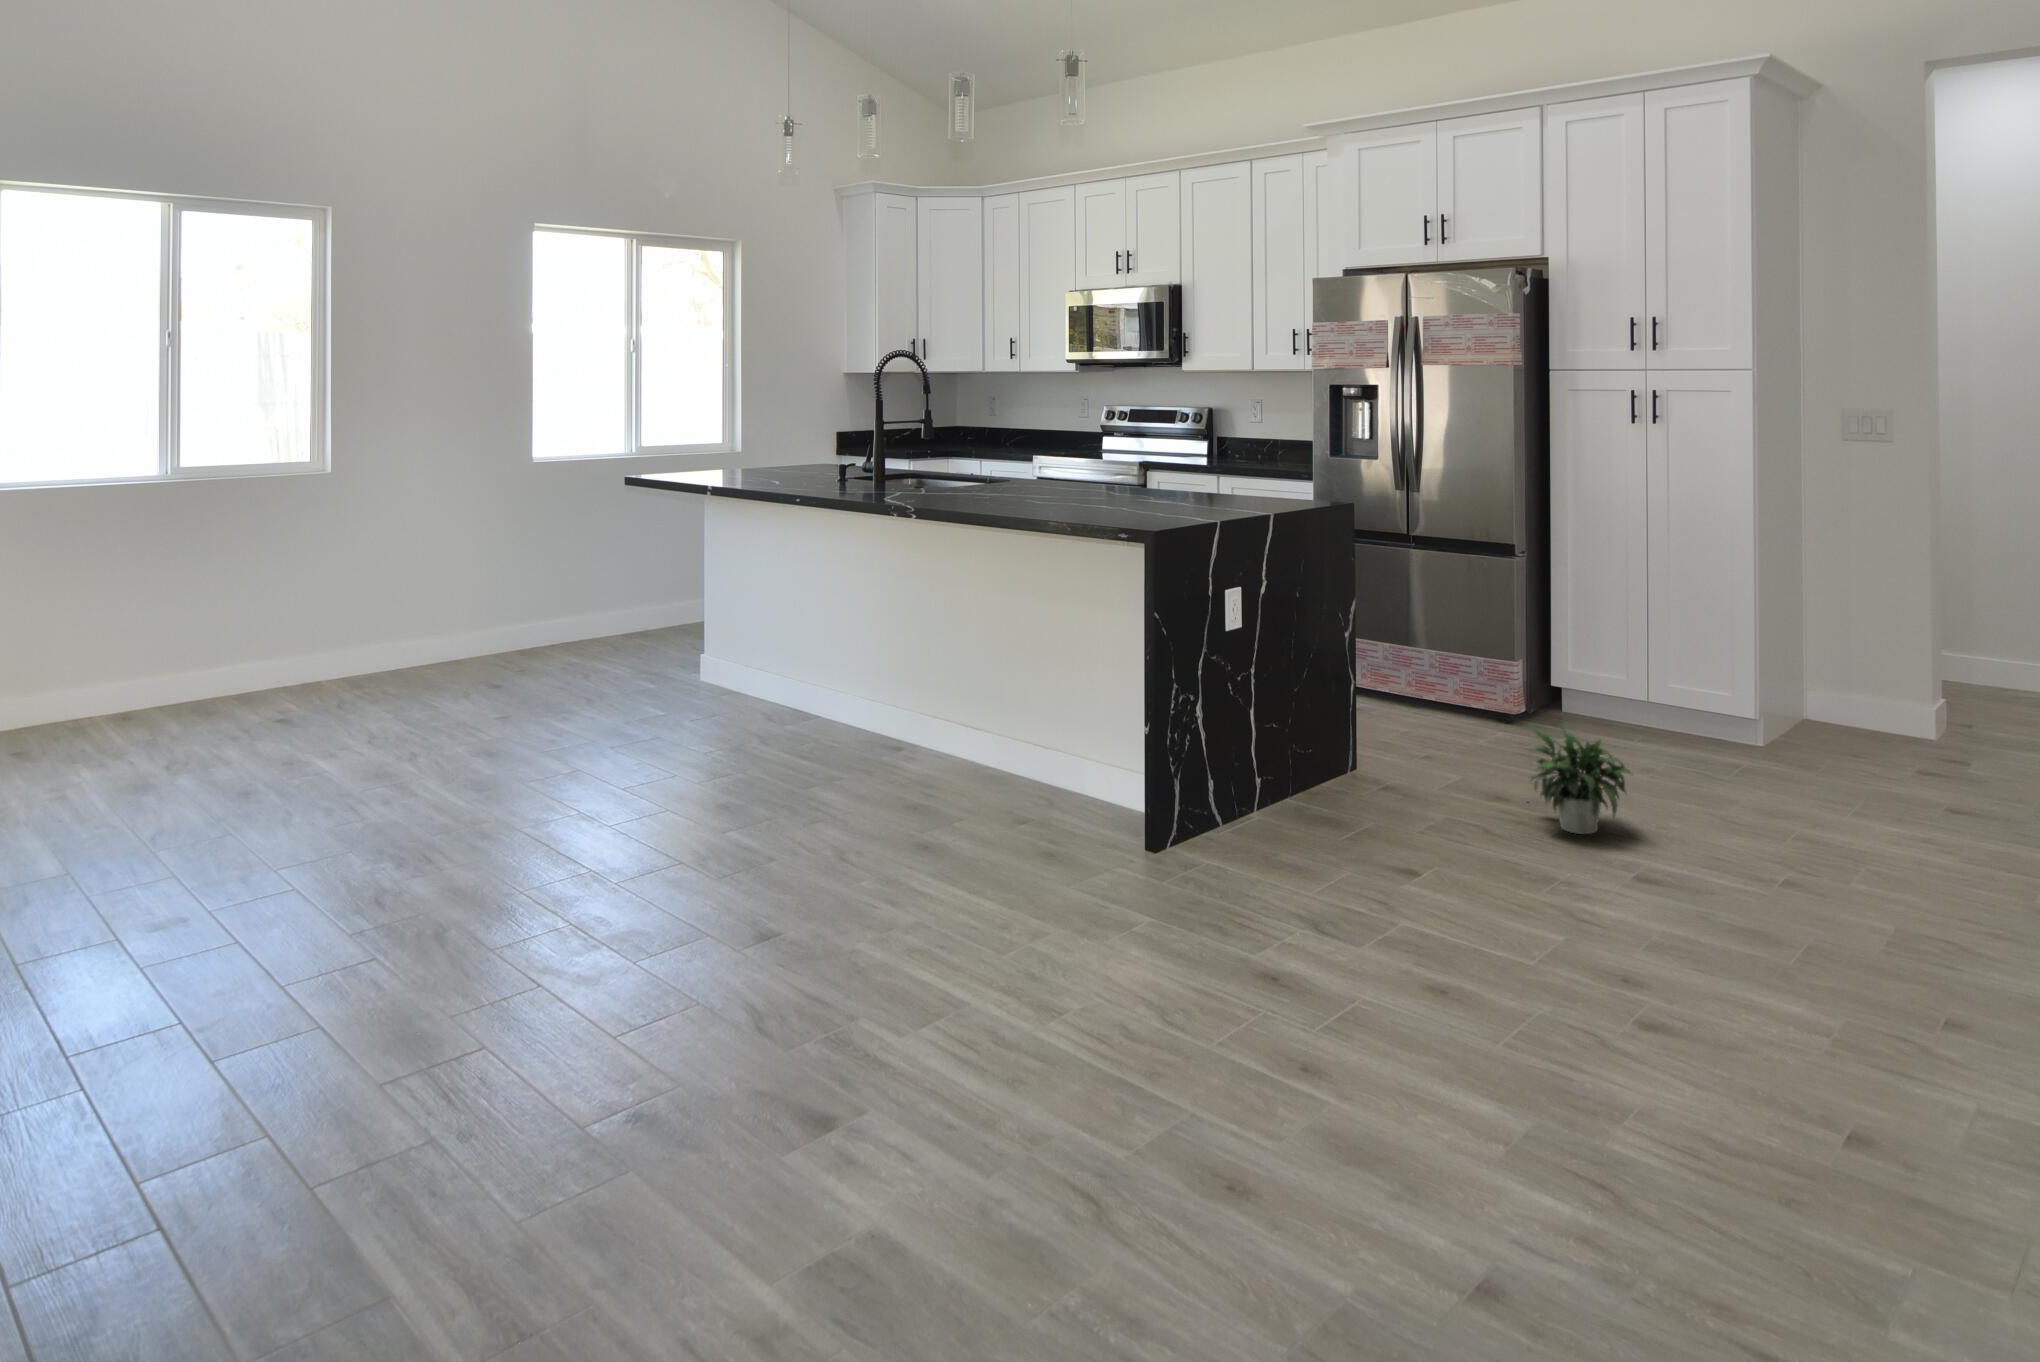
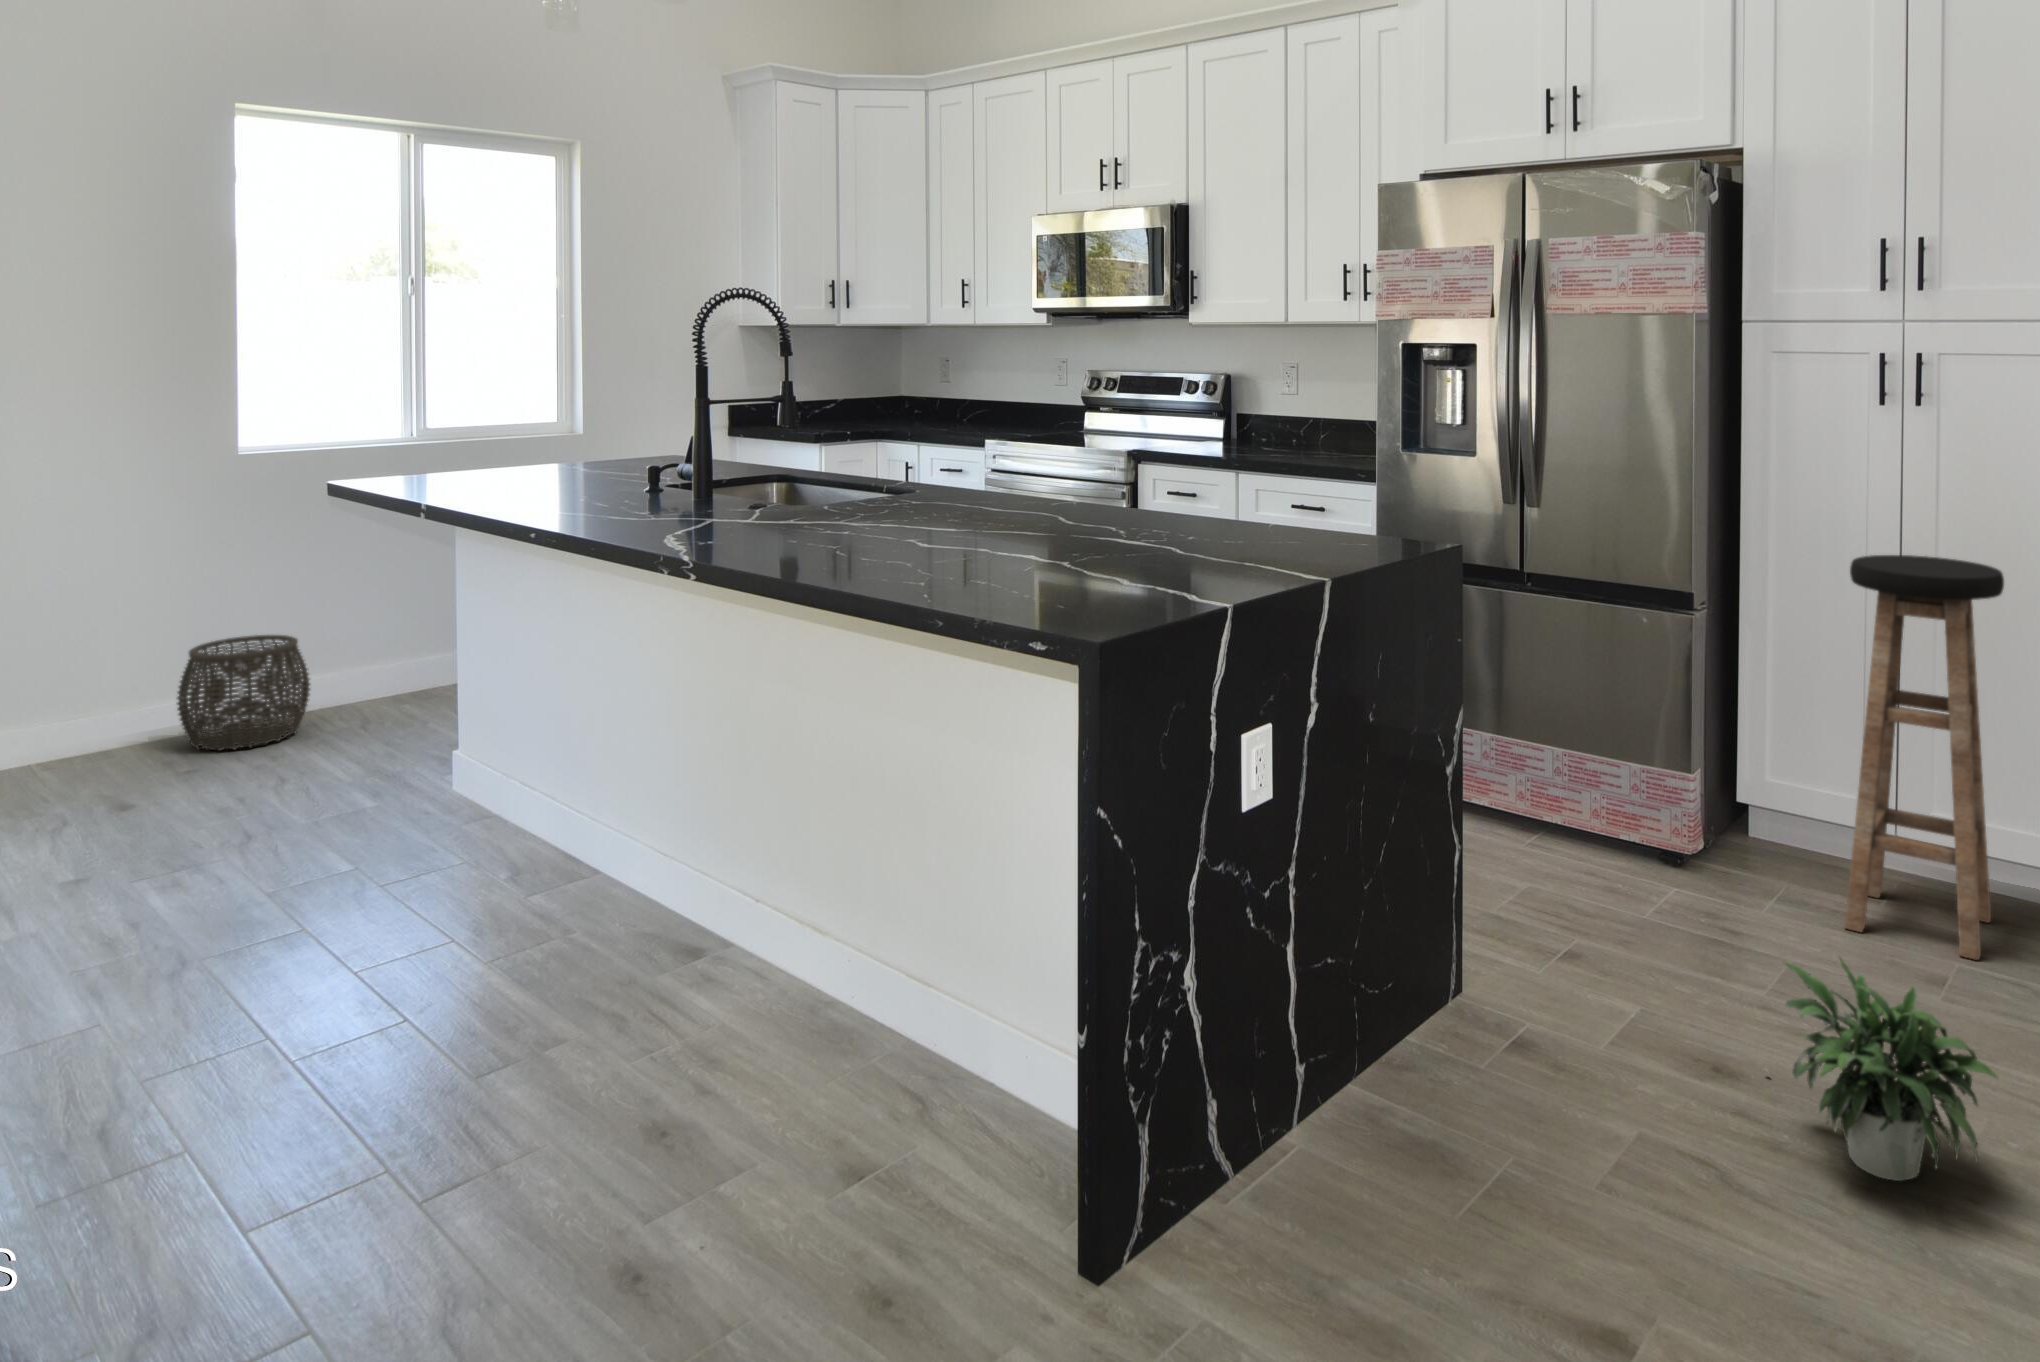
bar stool: none [1604,517,1702,762] -> present [1845,555,2004,960]
woven basket: none [503,587,584,662] -> present [176,635,310,750]

